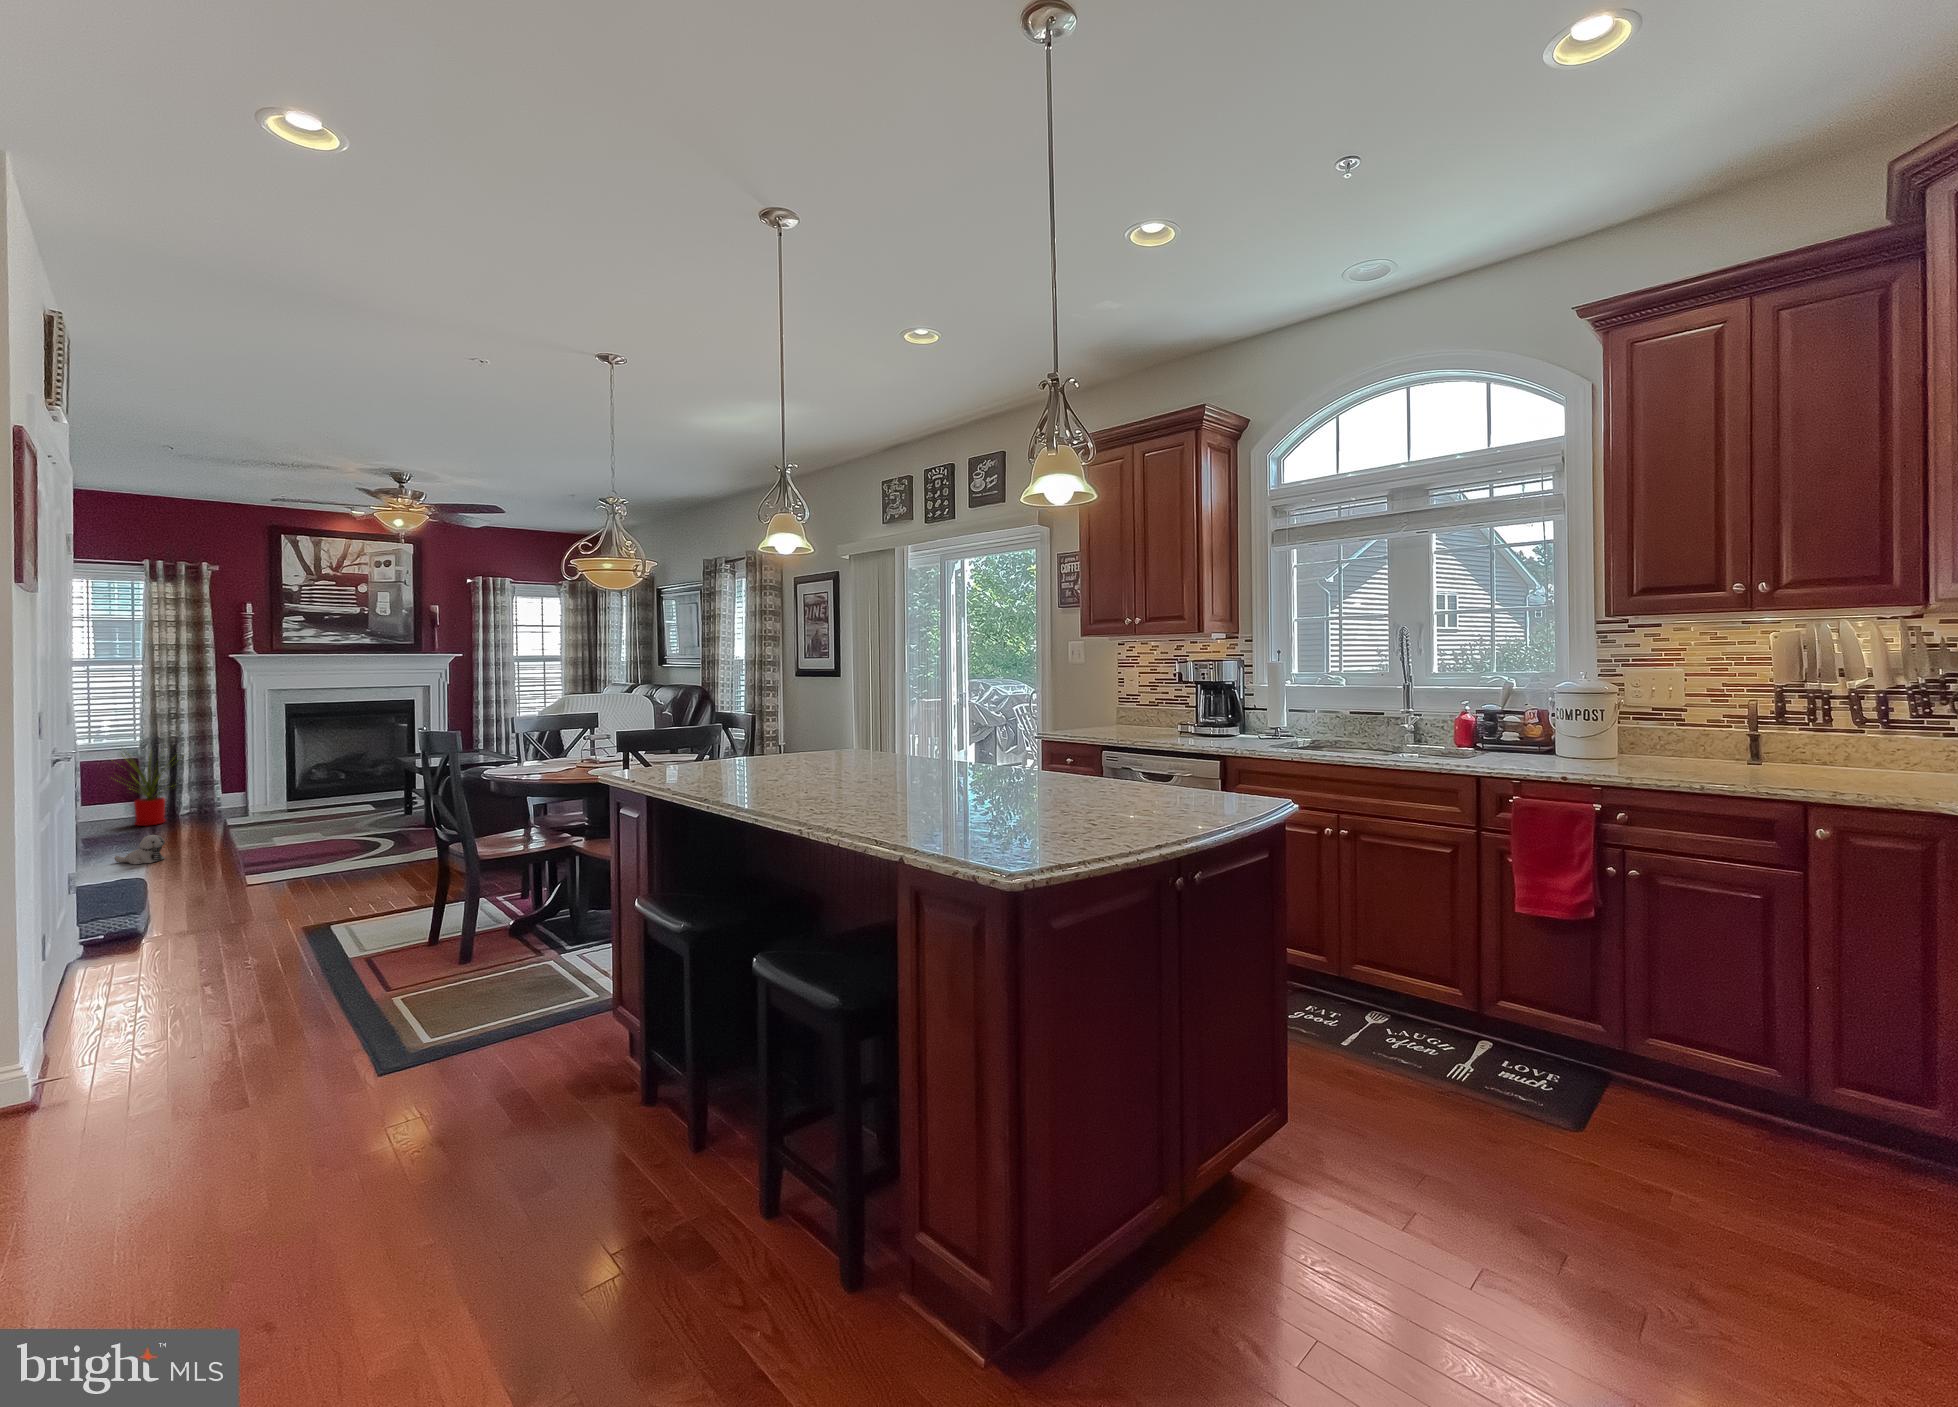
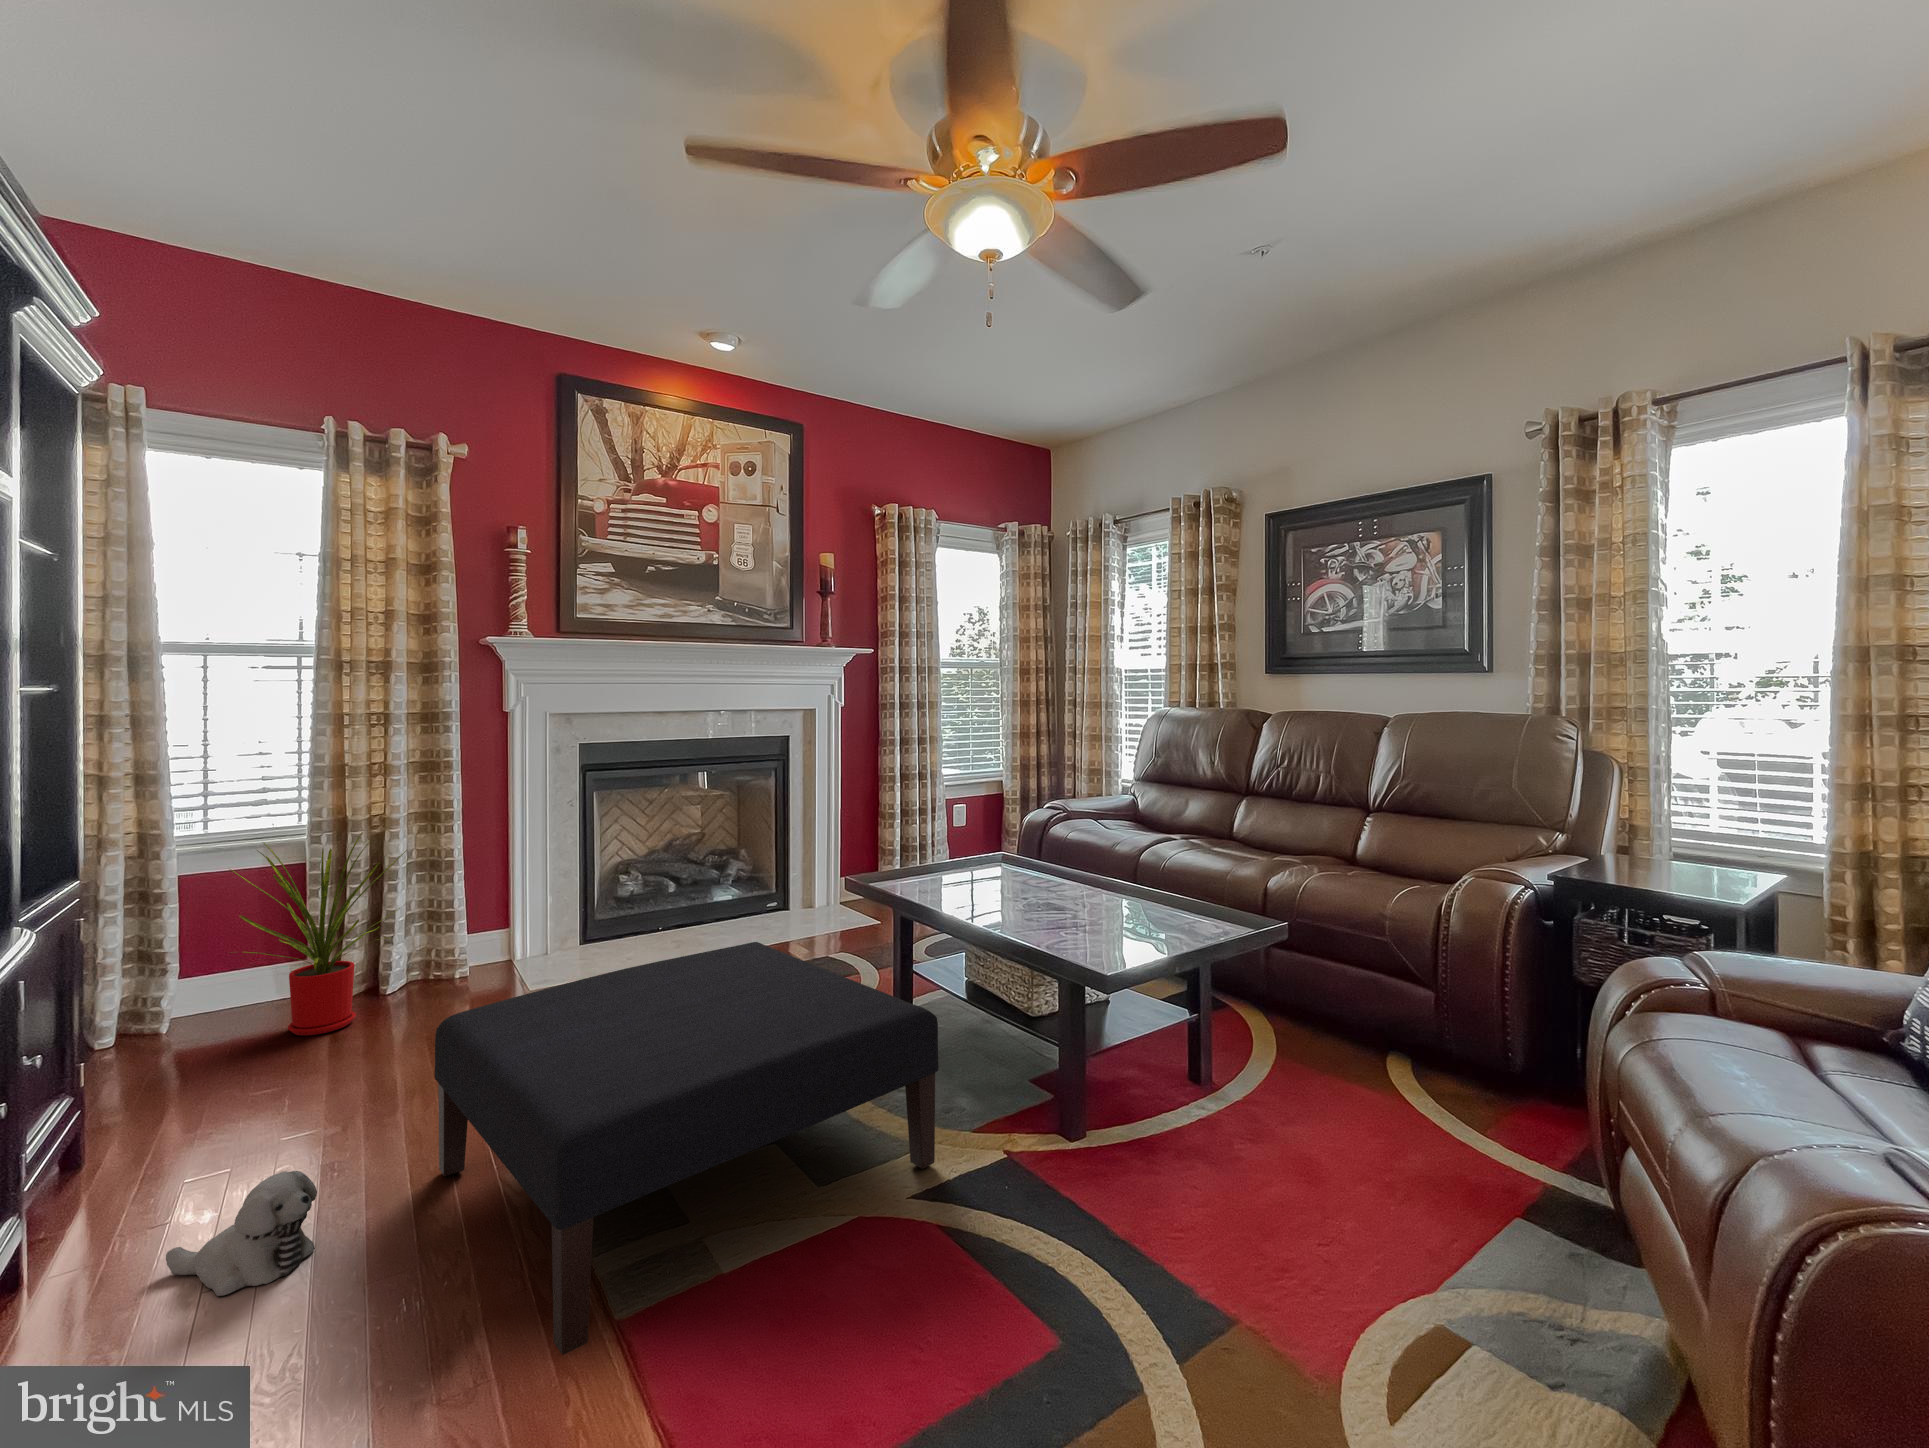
ottoman: none [205,782,394,867] -> present [434,942,939,1355]

